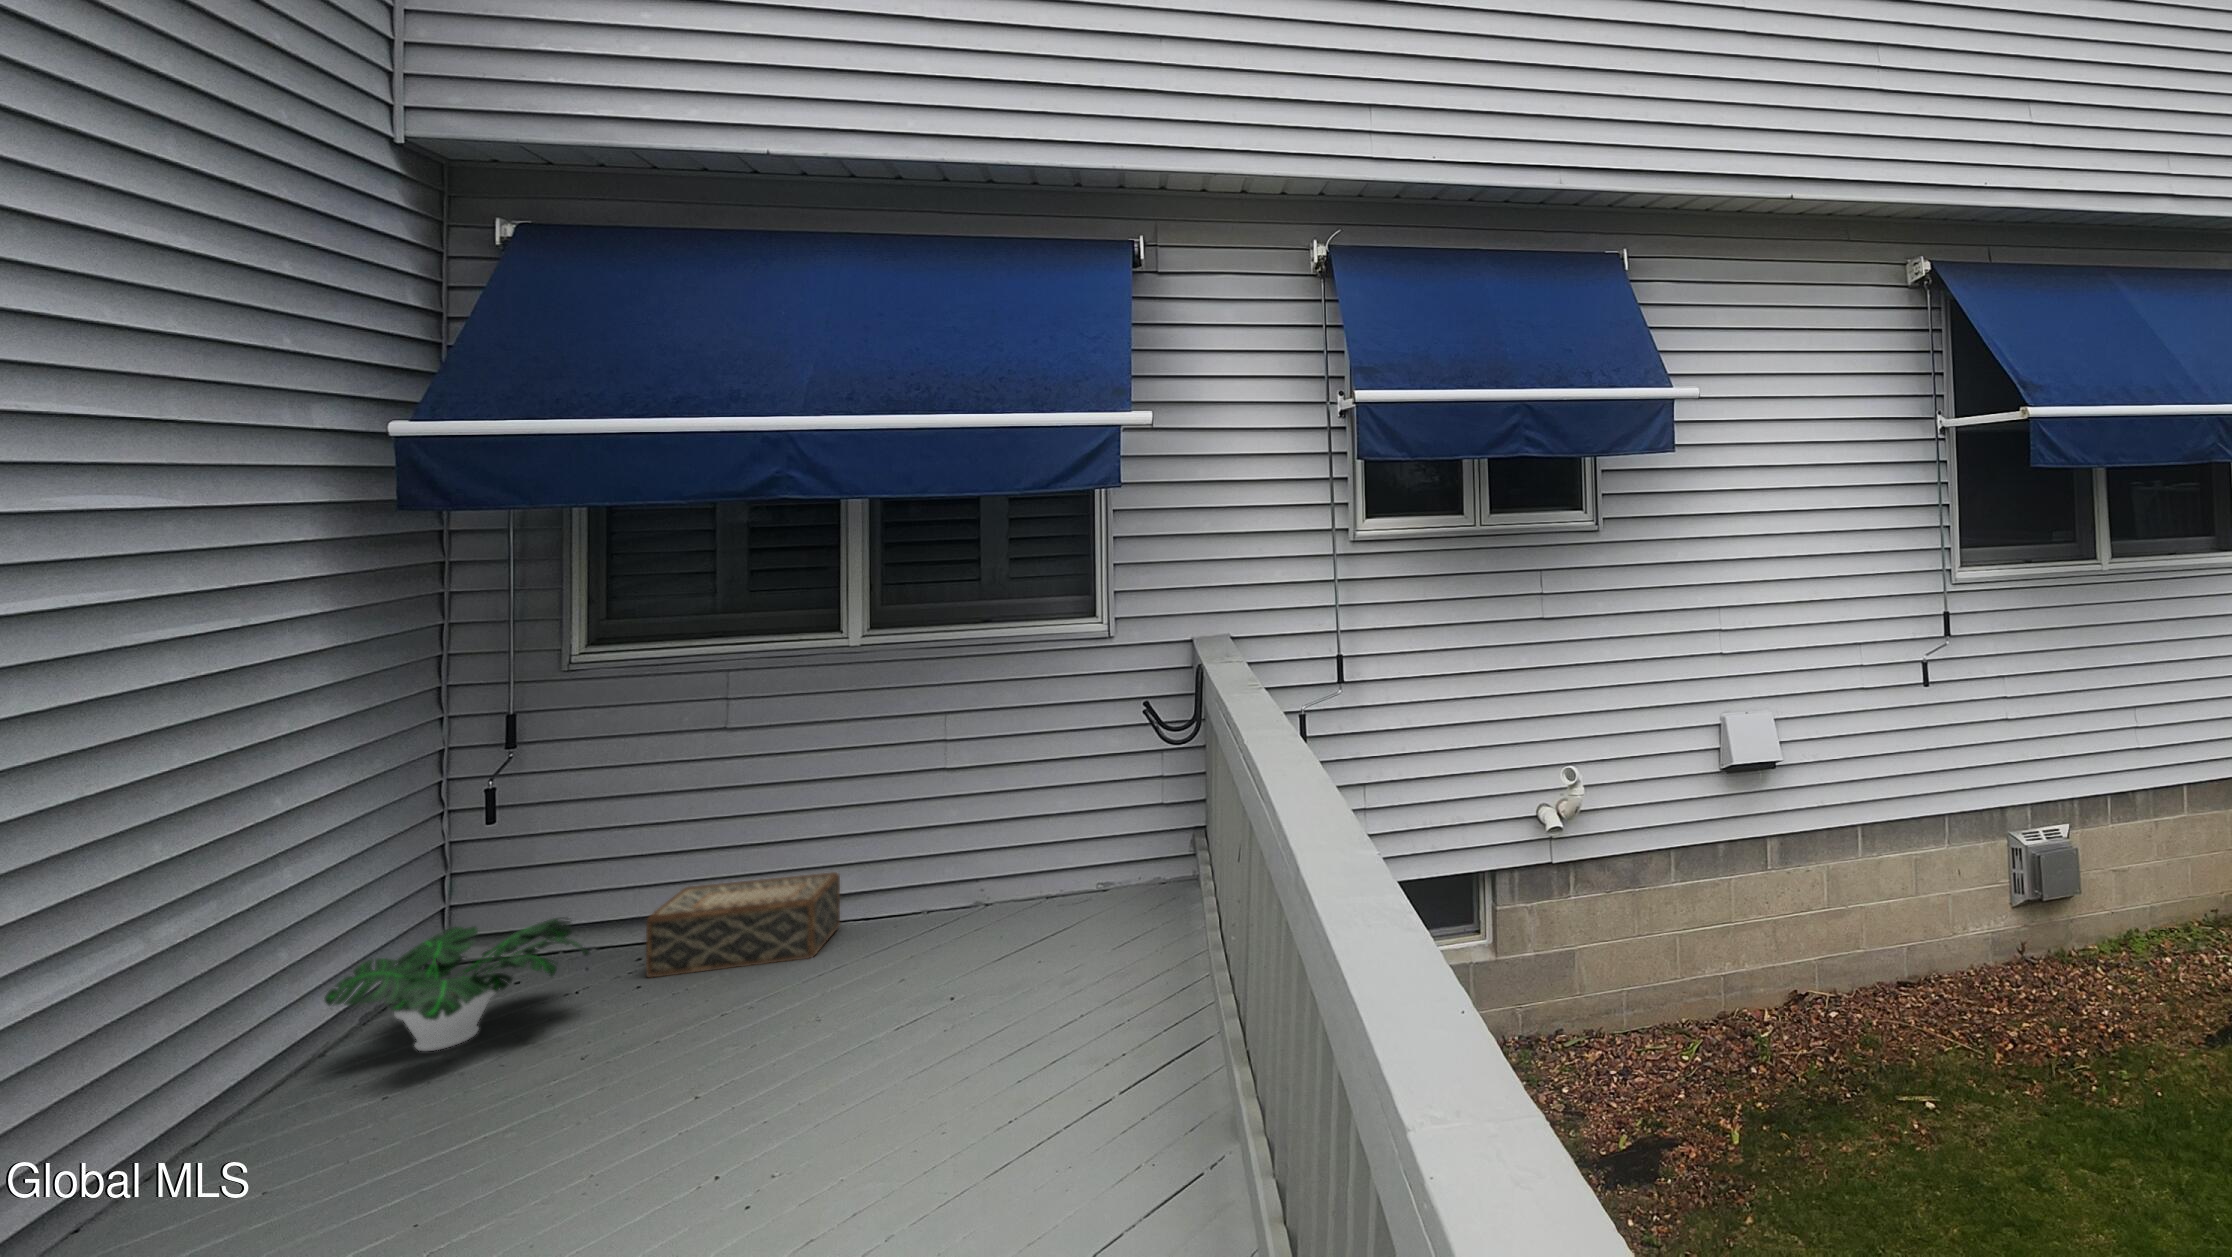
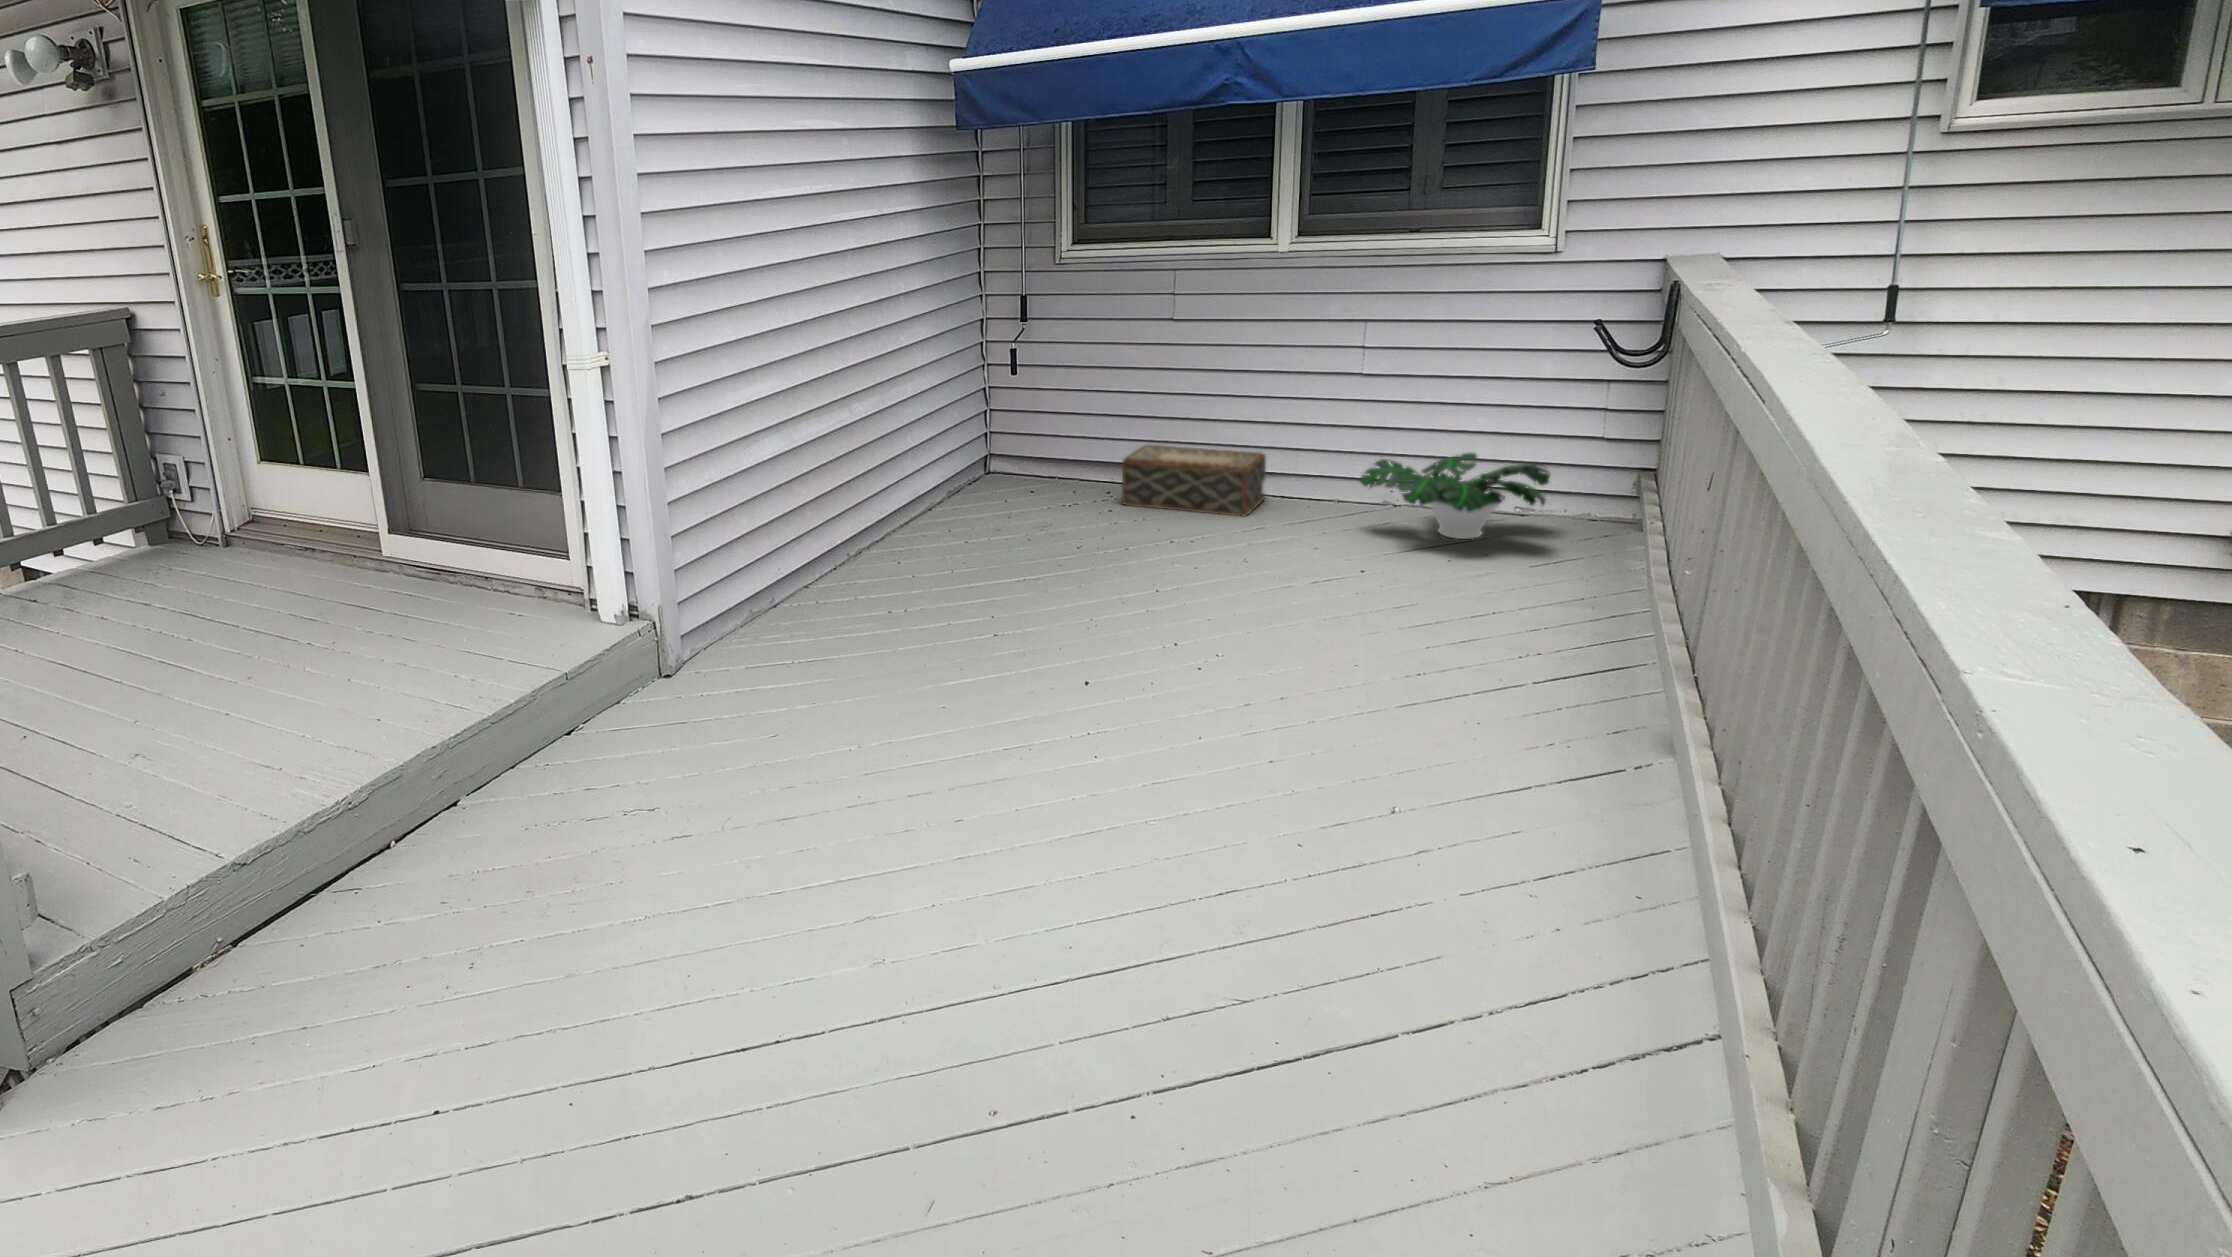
potted plant: present [324,918,590,1051] -> present [1360,453,1550,539]

